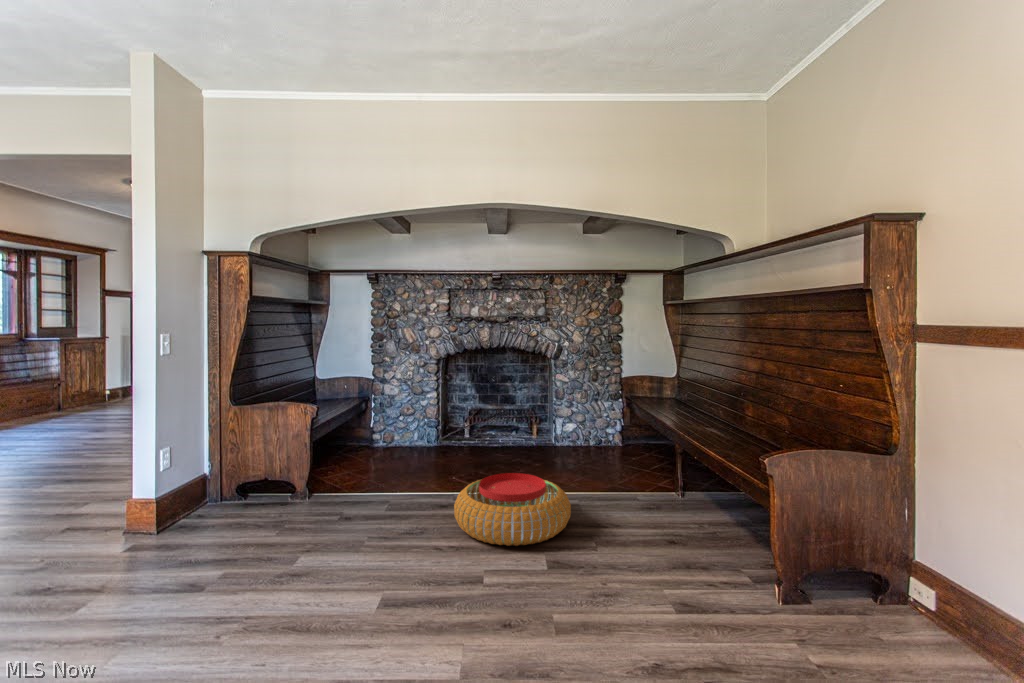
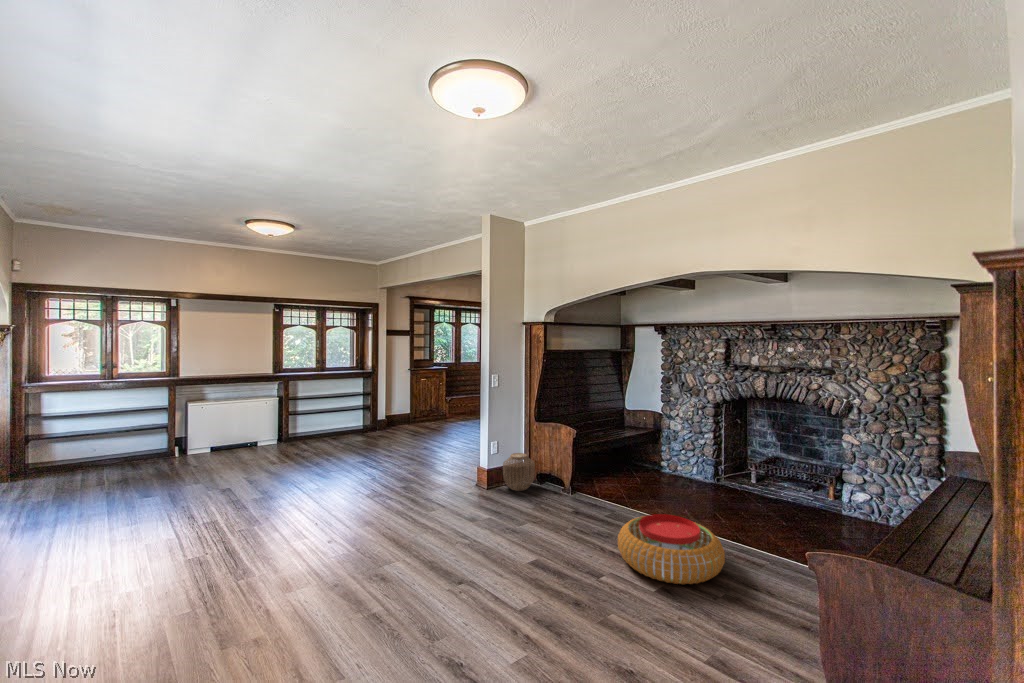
woven basket: none [182,458,245,522] -> present [503,453,535,491]

